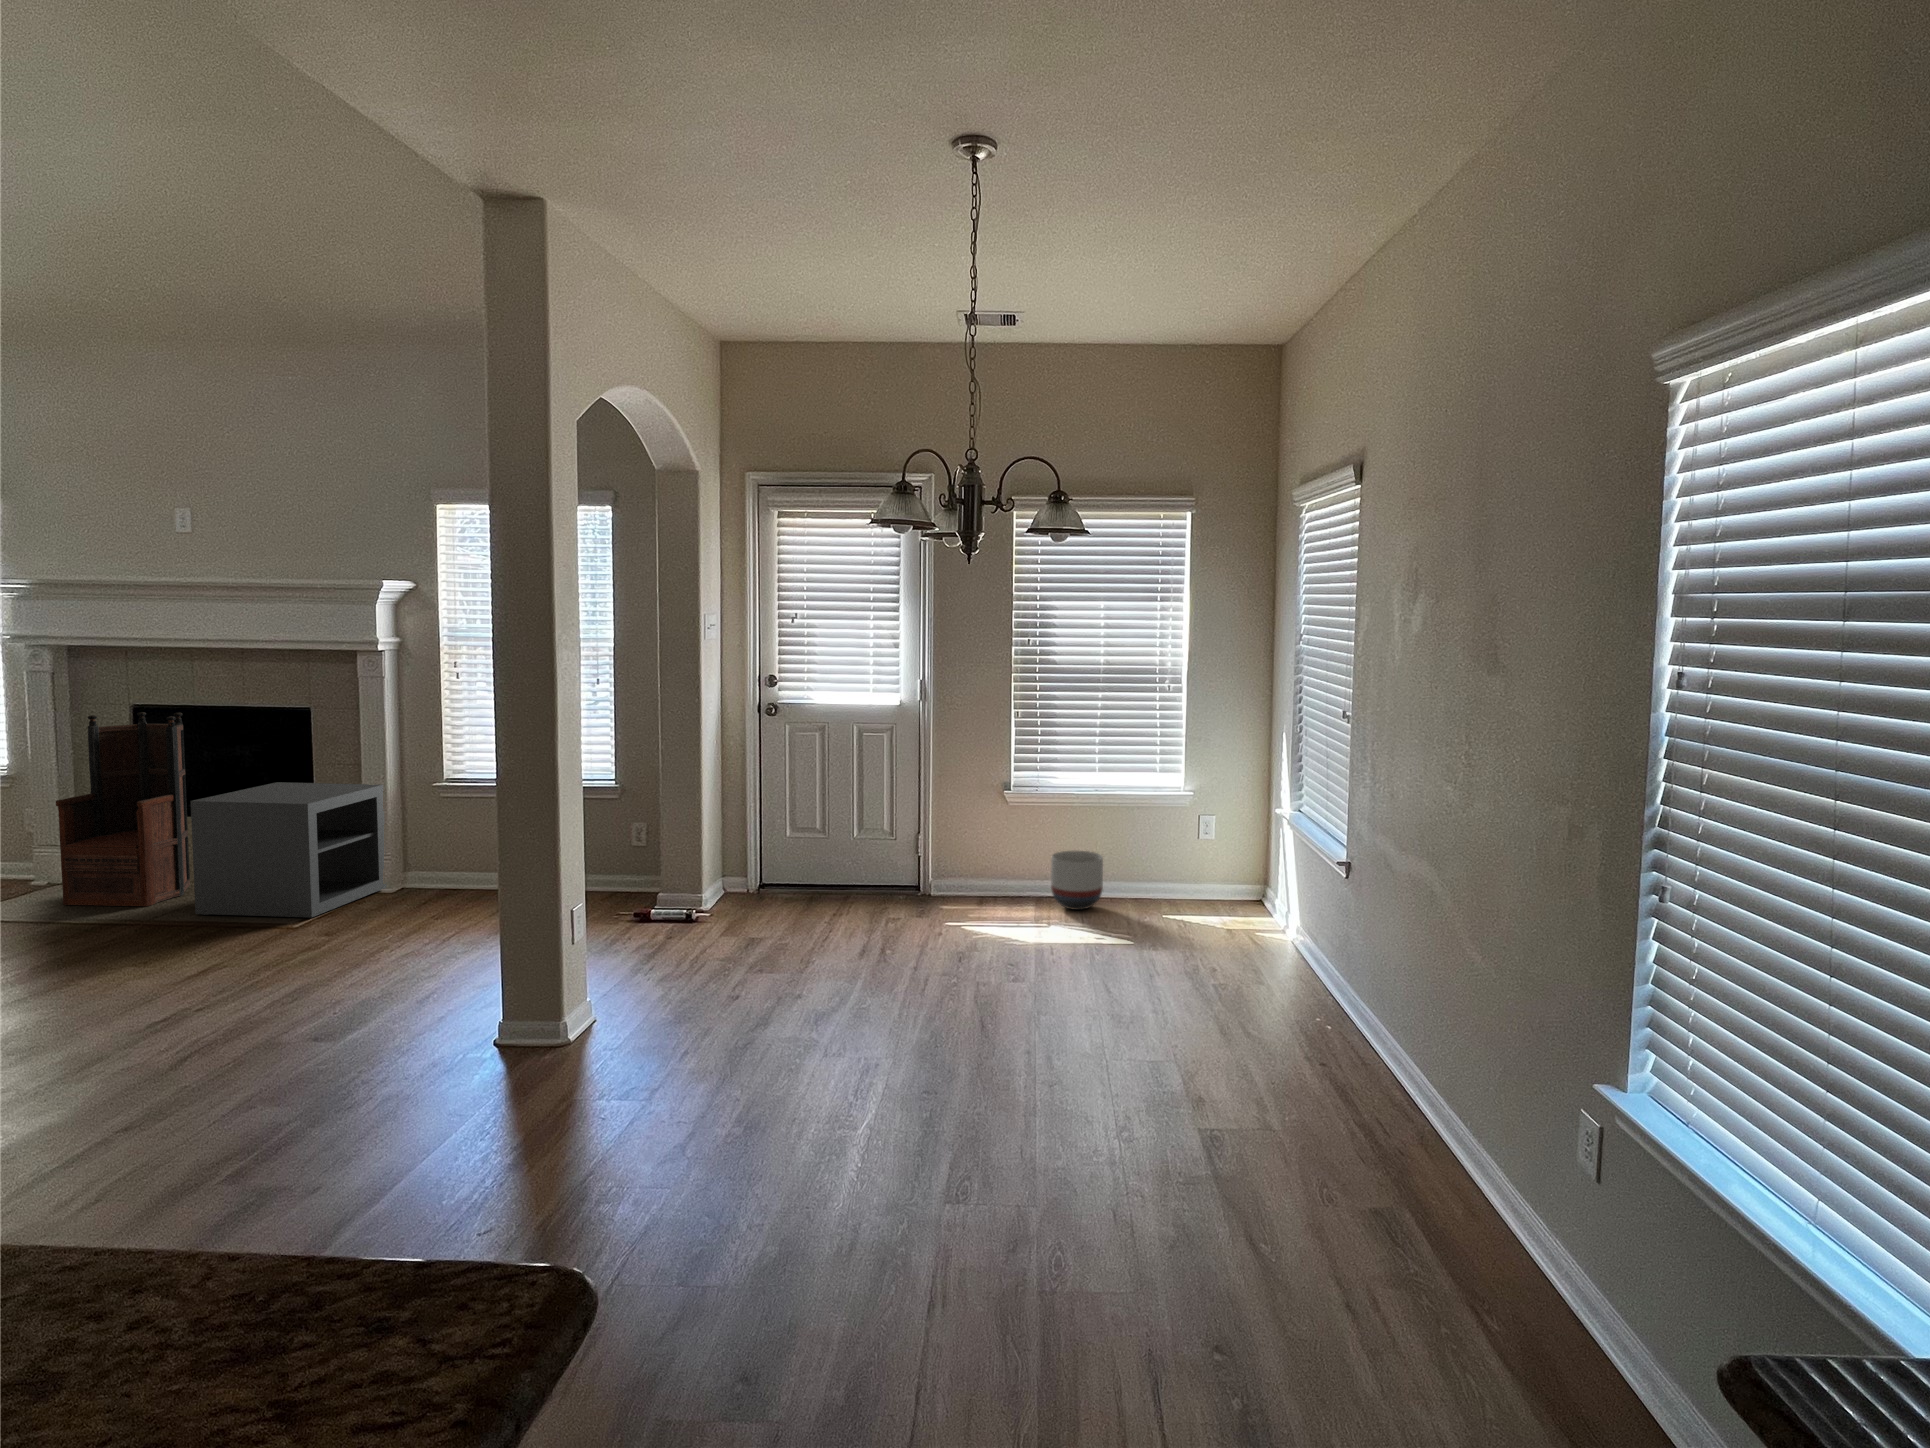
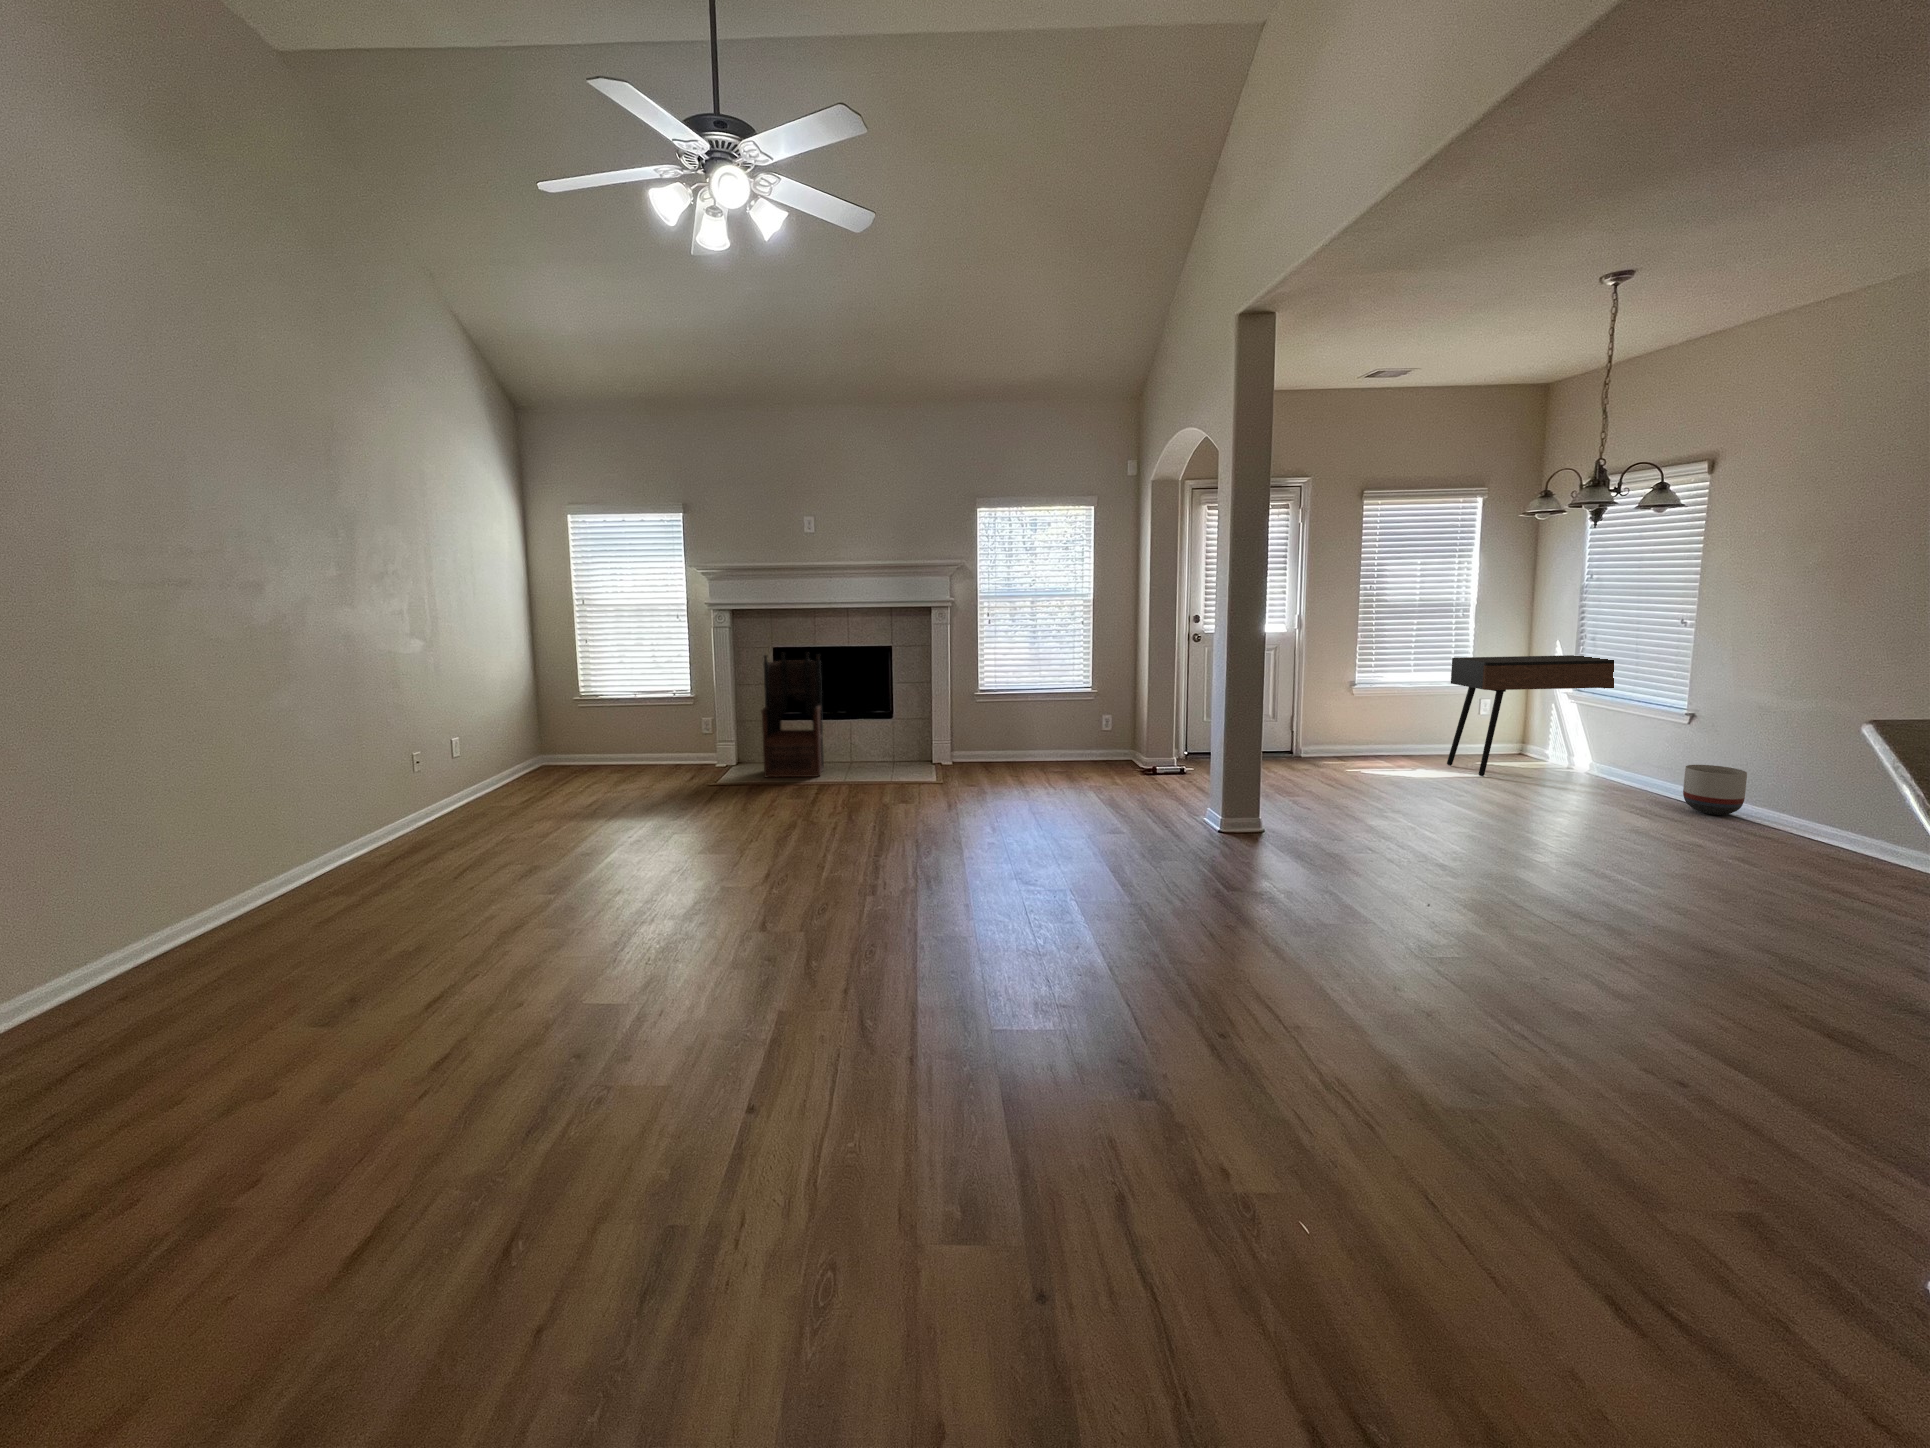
console table: none [1107,753,1355,947] -> present [1447,655,1614,776]
storage cabinet: present [191,782,386,918] -> none [863,695,944,780]
planter: present [1051,851,1103,910] -> present [1683,765,1747,815]

